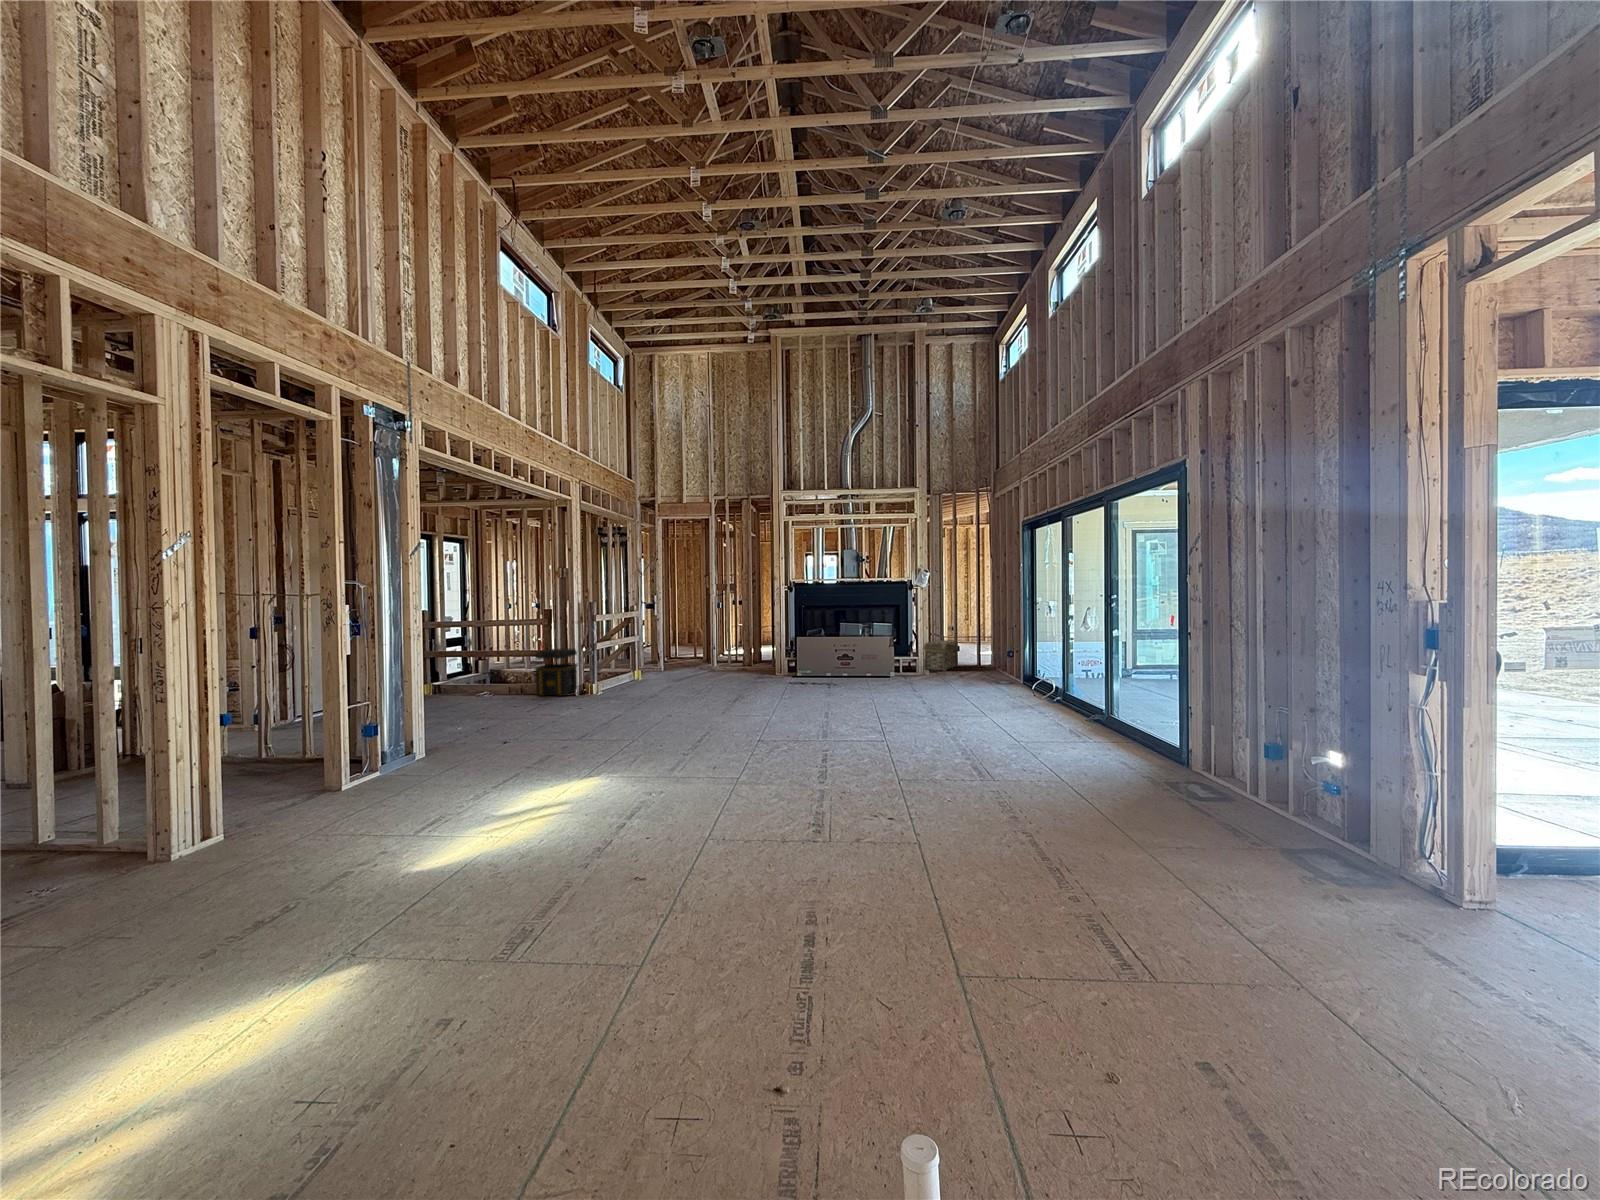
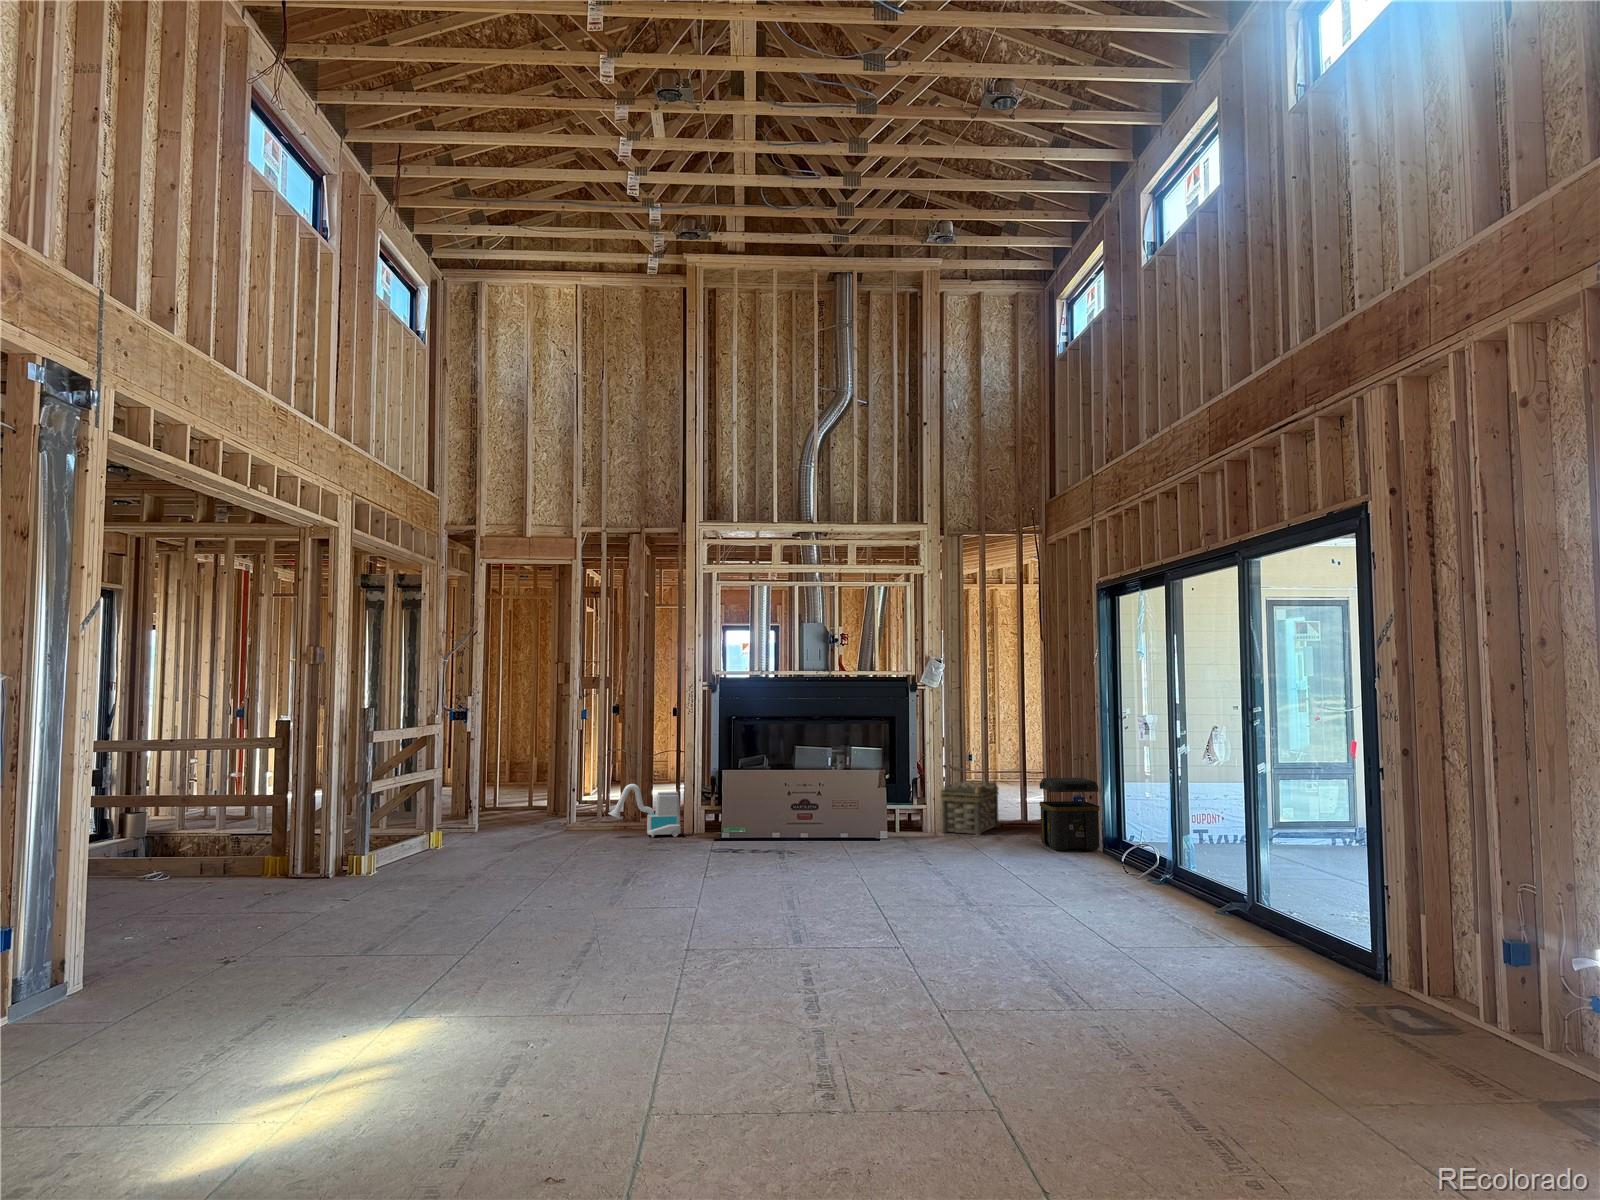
vacuum cleaner: none [735,642,775,671] -> present [608,784,681,837]
toolbox: present [535,649,577,696] -> present [1039,778,1100,851]

